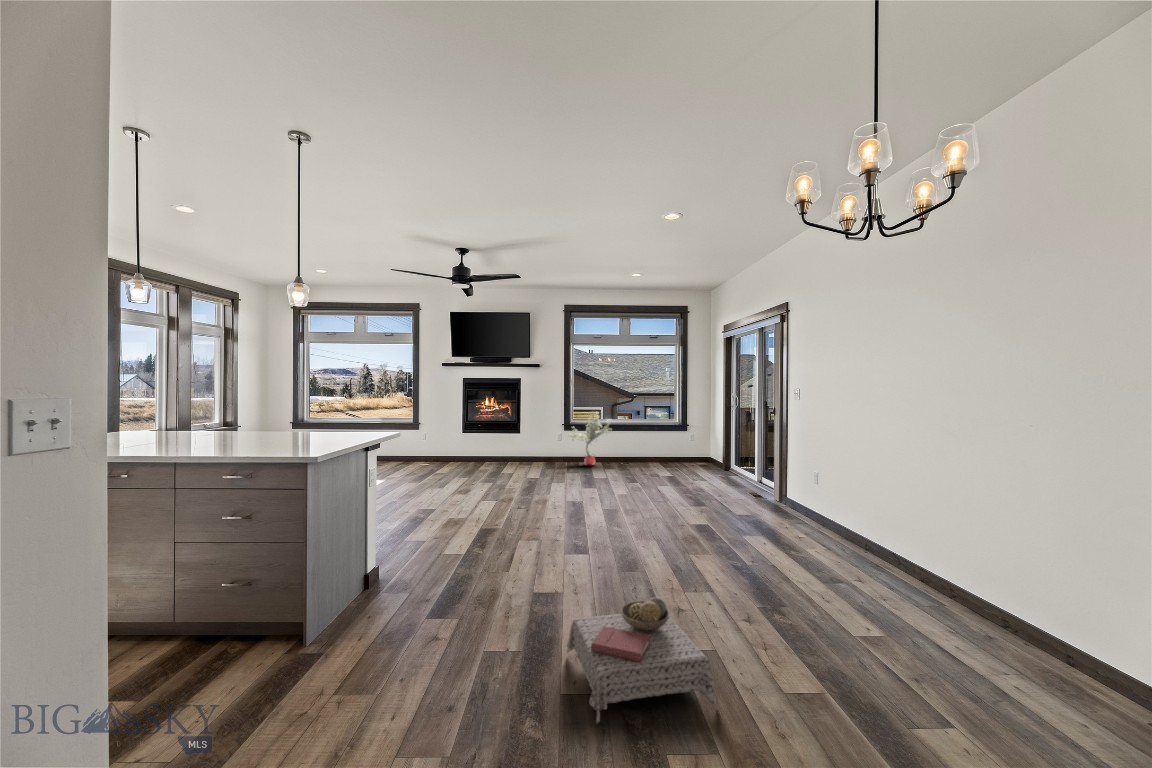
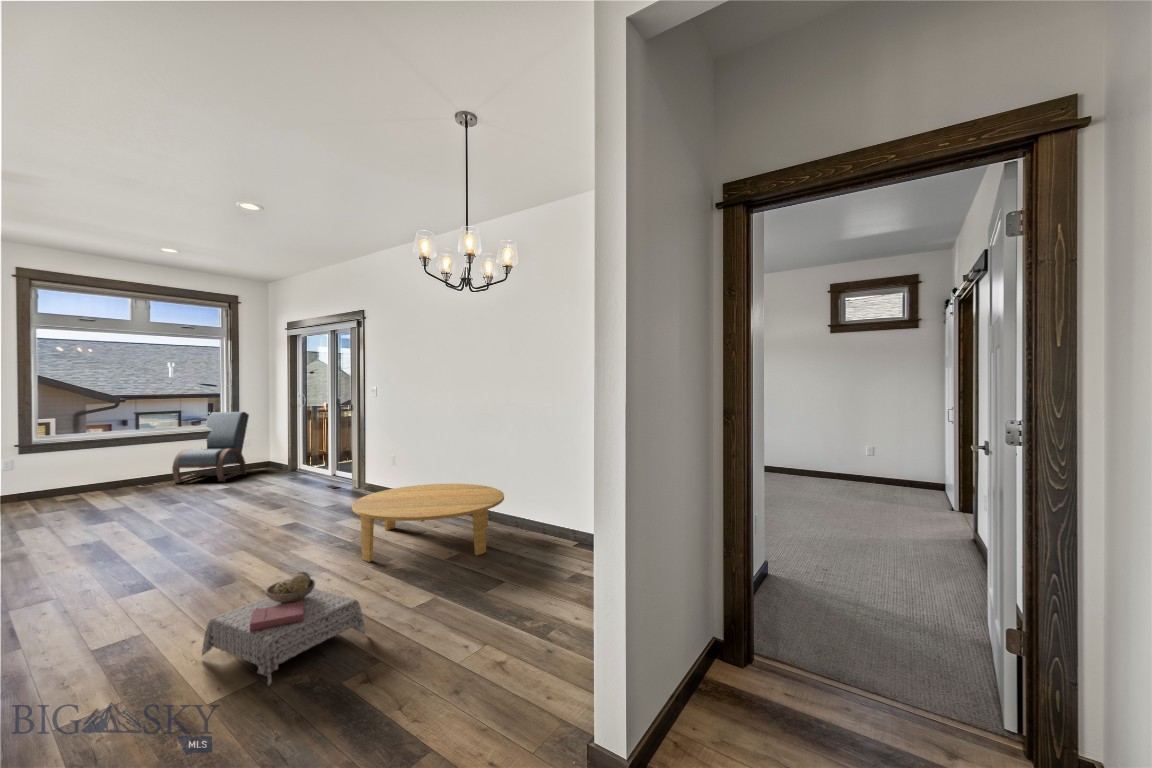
lounge chair: none [635,408,693,471] -> present [172,412,249,483]
potted tree: present [569,413,612,466] -> none [56,421,136,493]
coffee table: none [747,514,967,642] -> present [352,484,504,562]

